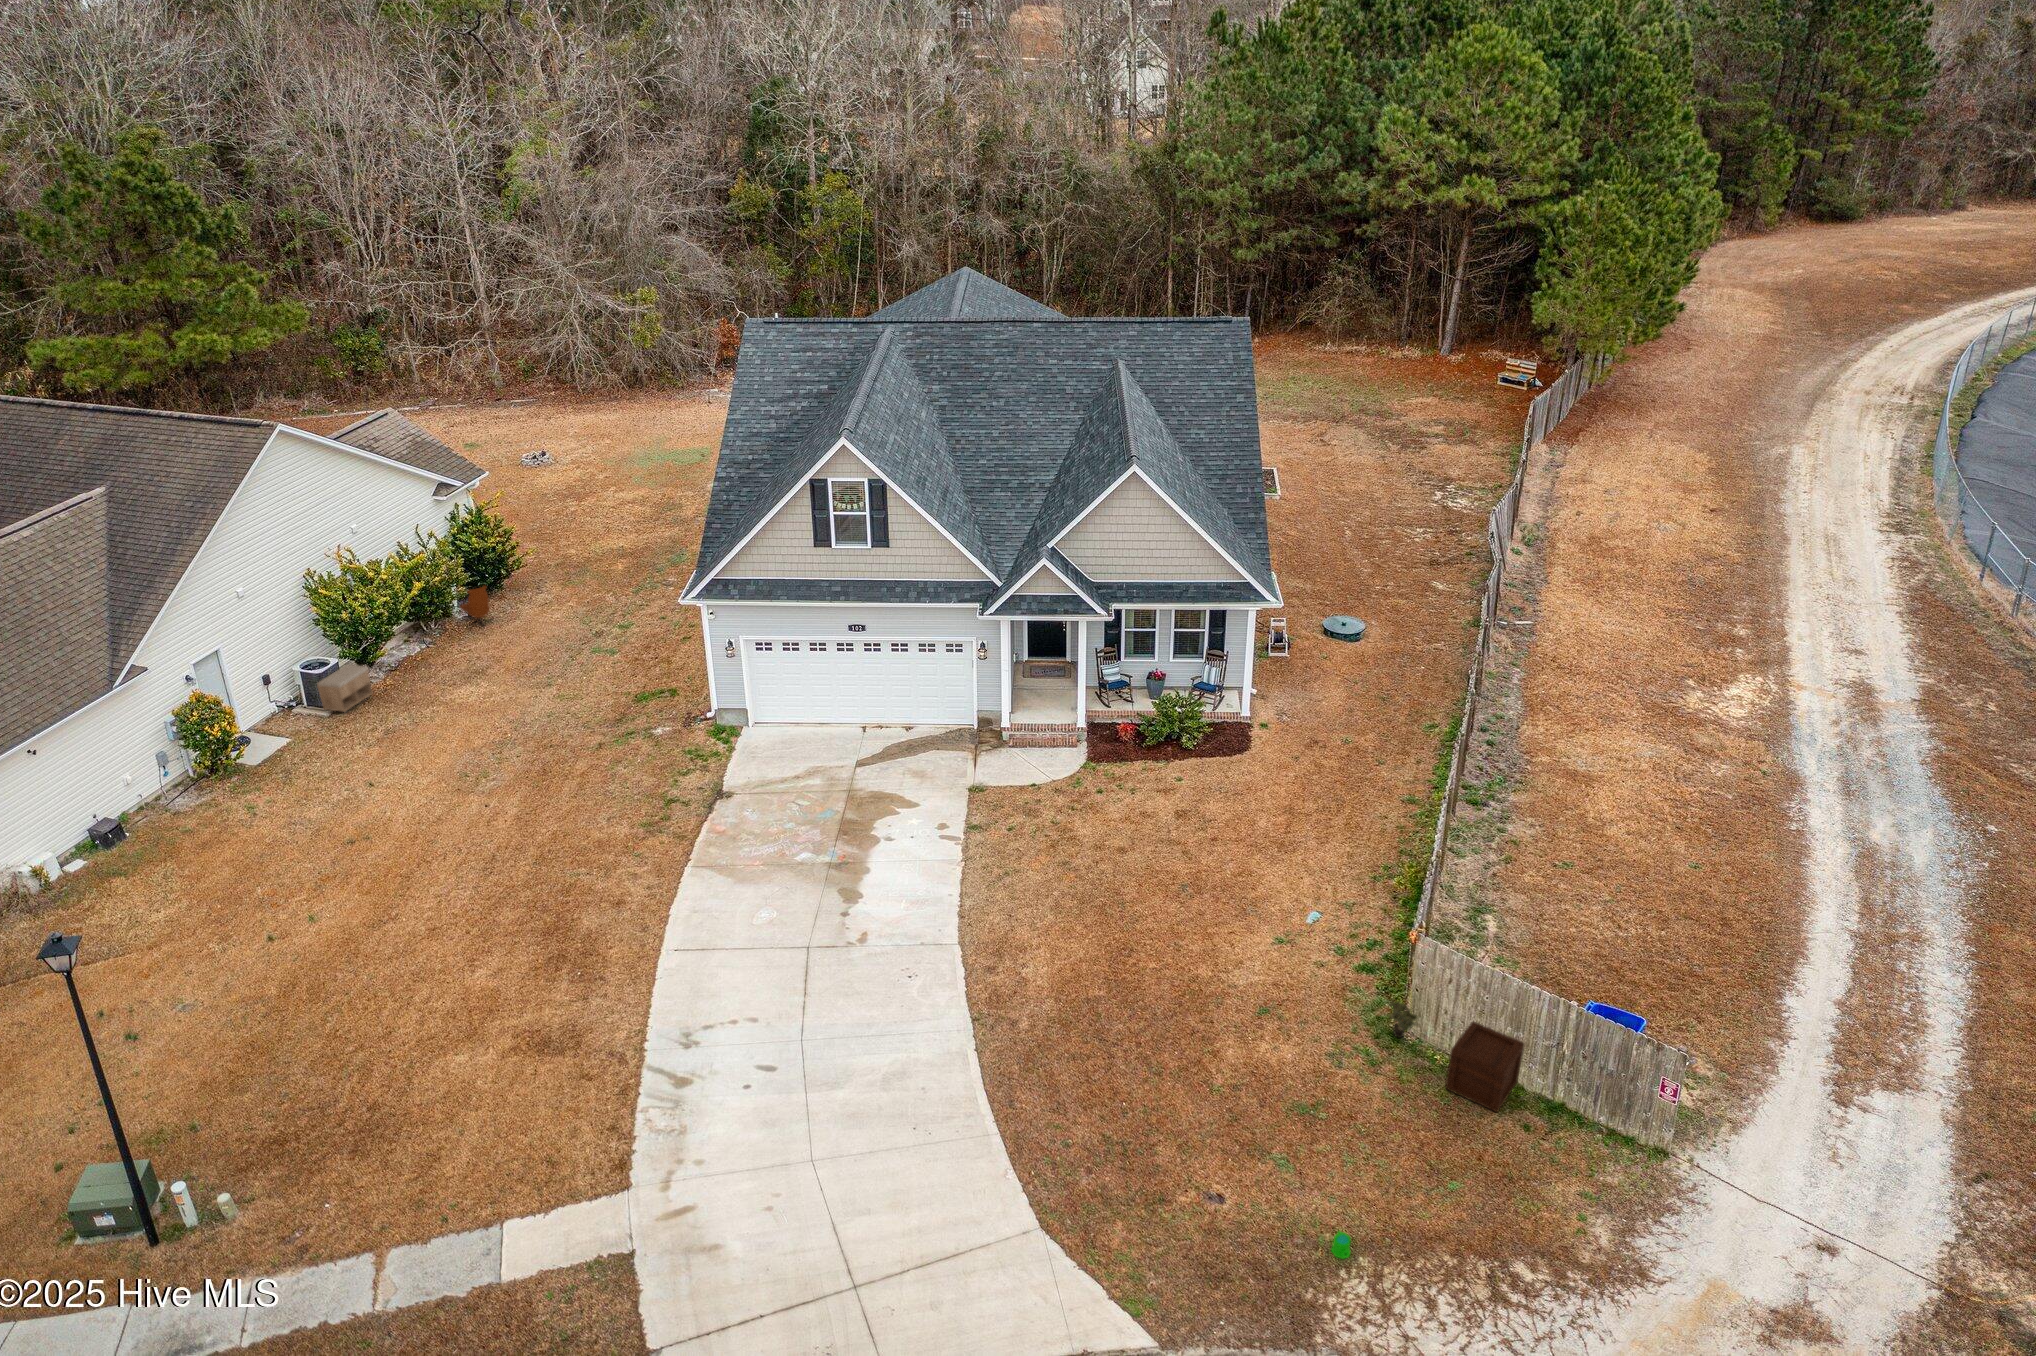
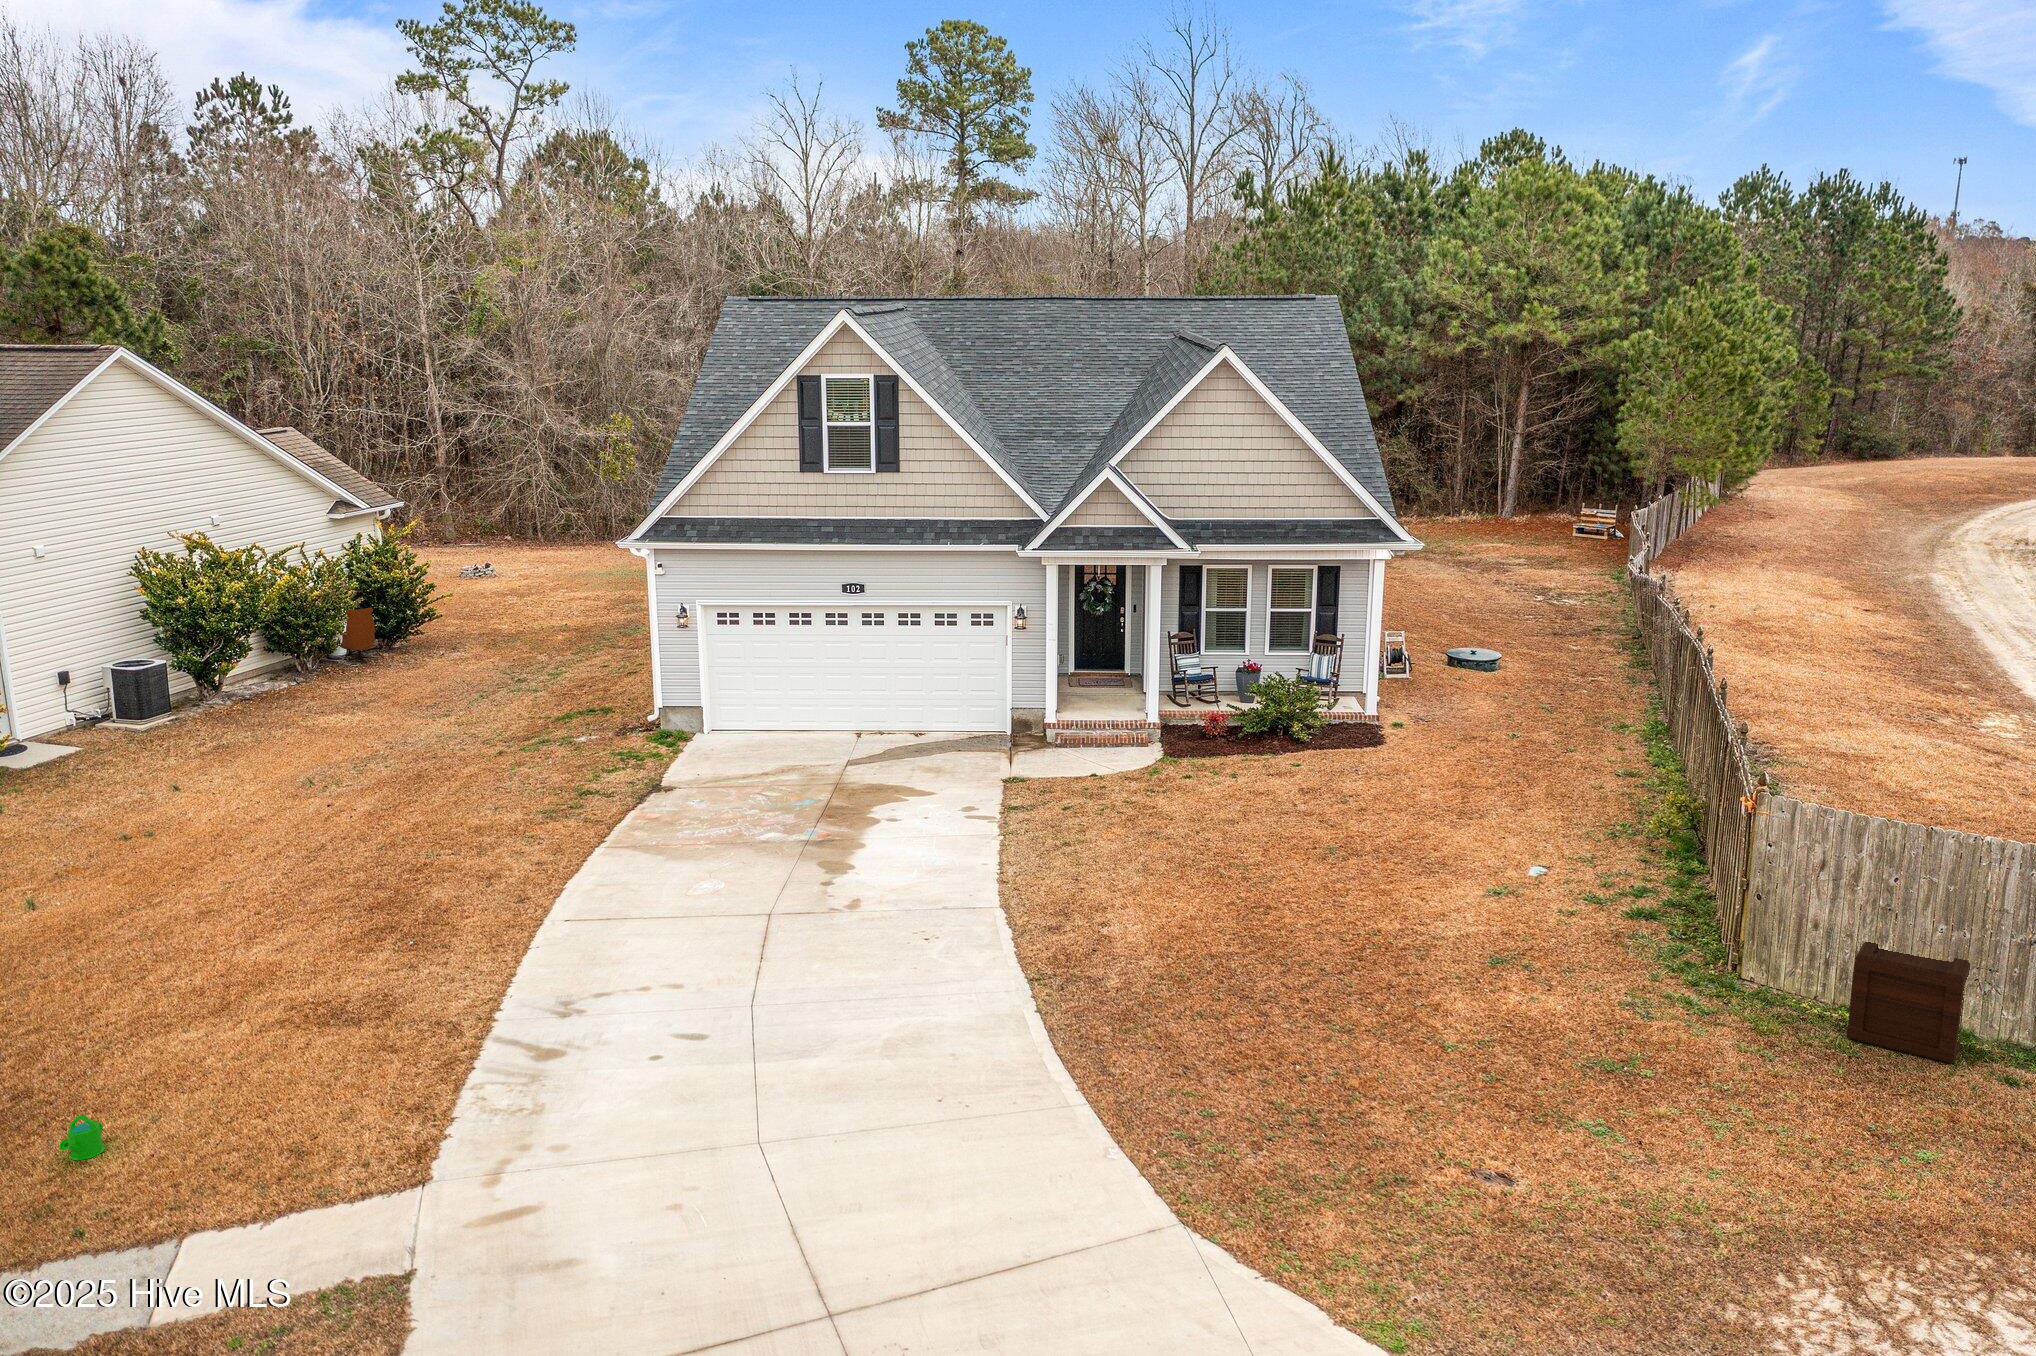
storage bench: present [317,665,373,712] -> none [119,670,199,727]
potted plant: present [1389,999,1417,1037] -> none [1715,919,1771,984]
watering can: present [1331,1231,1351,1259] -> present [59,1115,106,1161]

